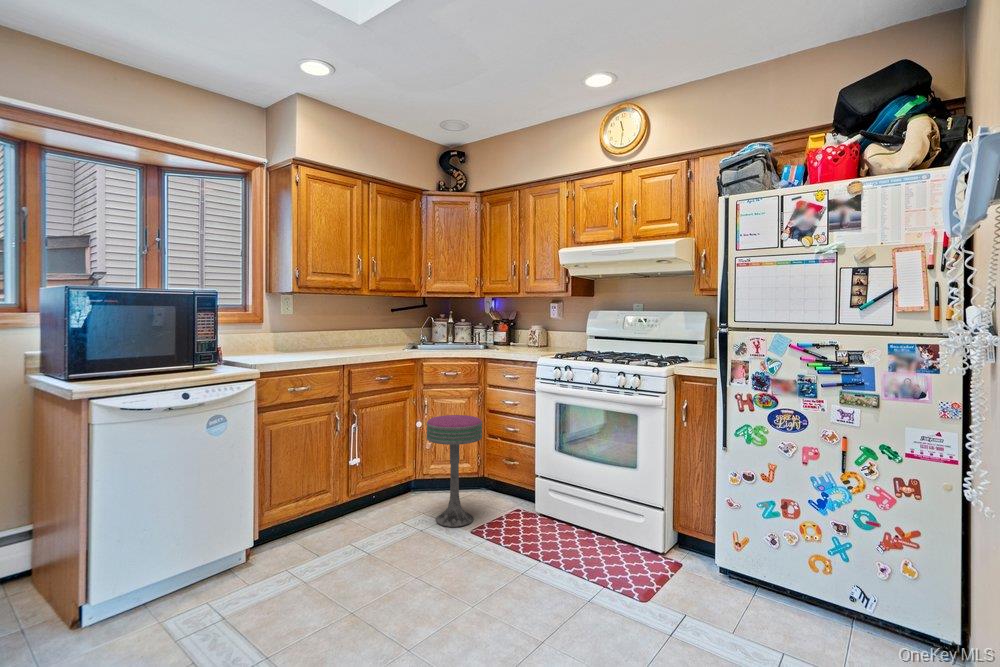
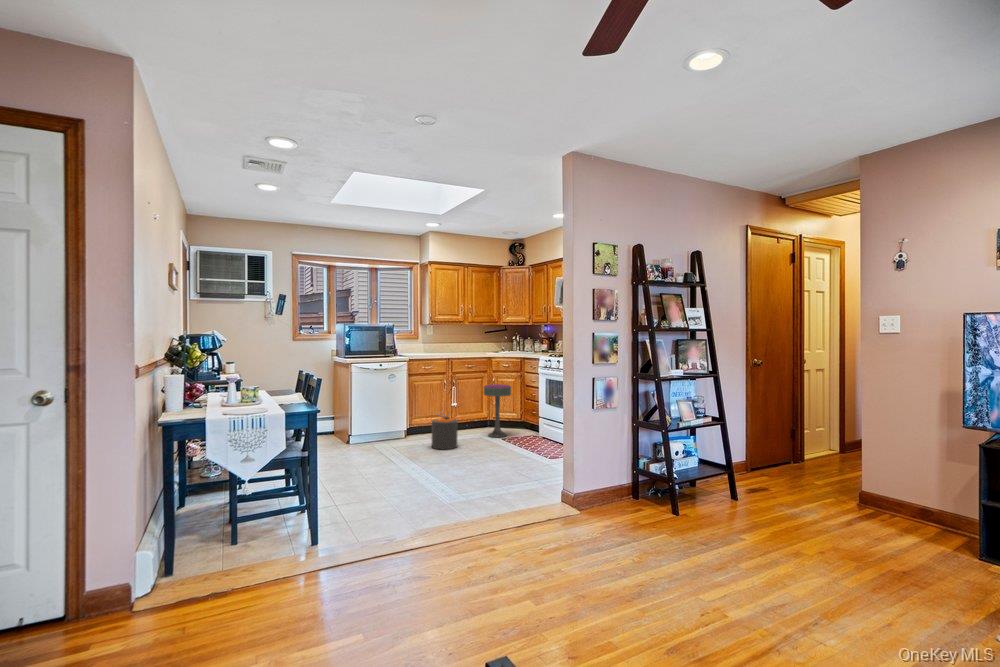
trash can: none [333,490,397,600] -> present [432,416,458,449]

